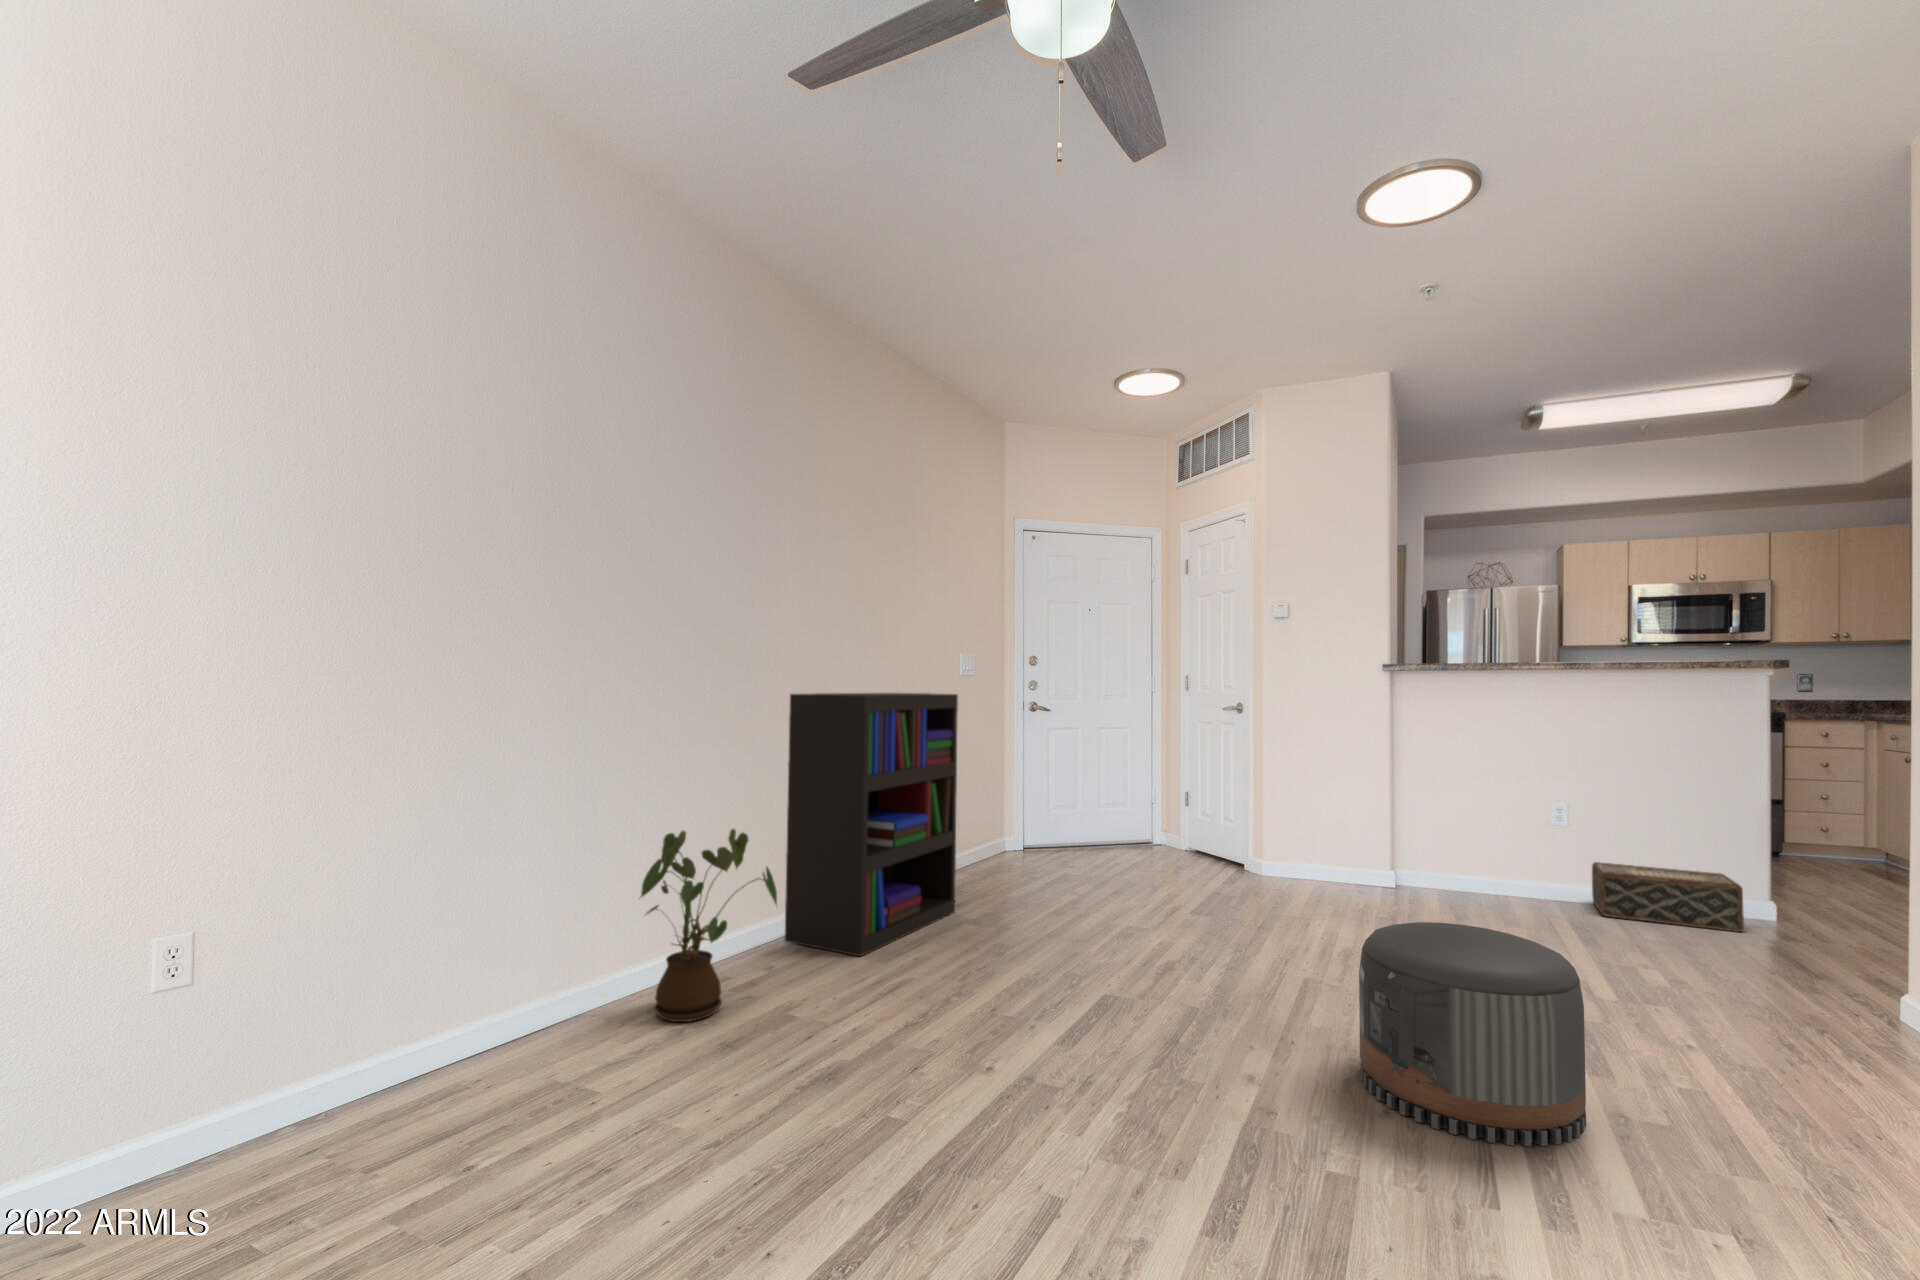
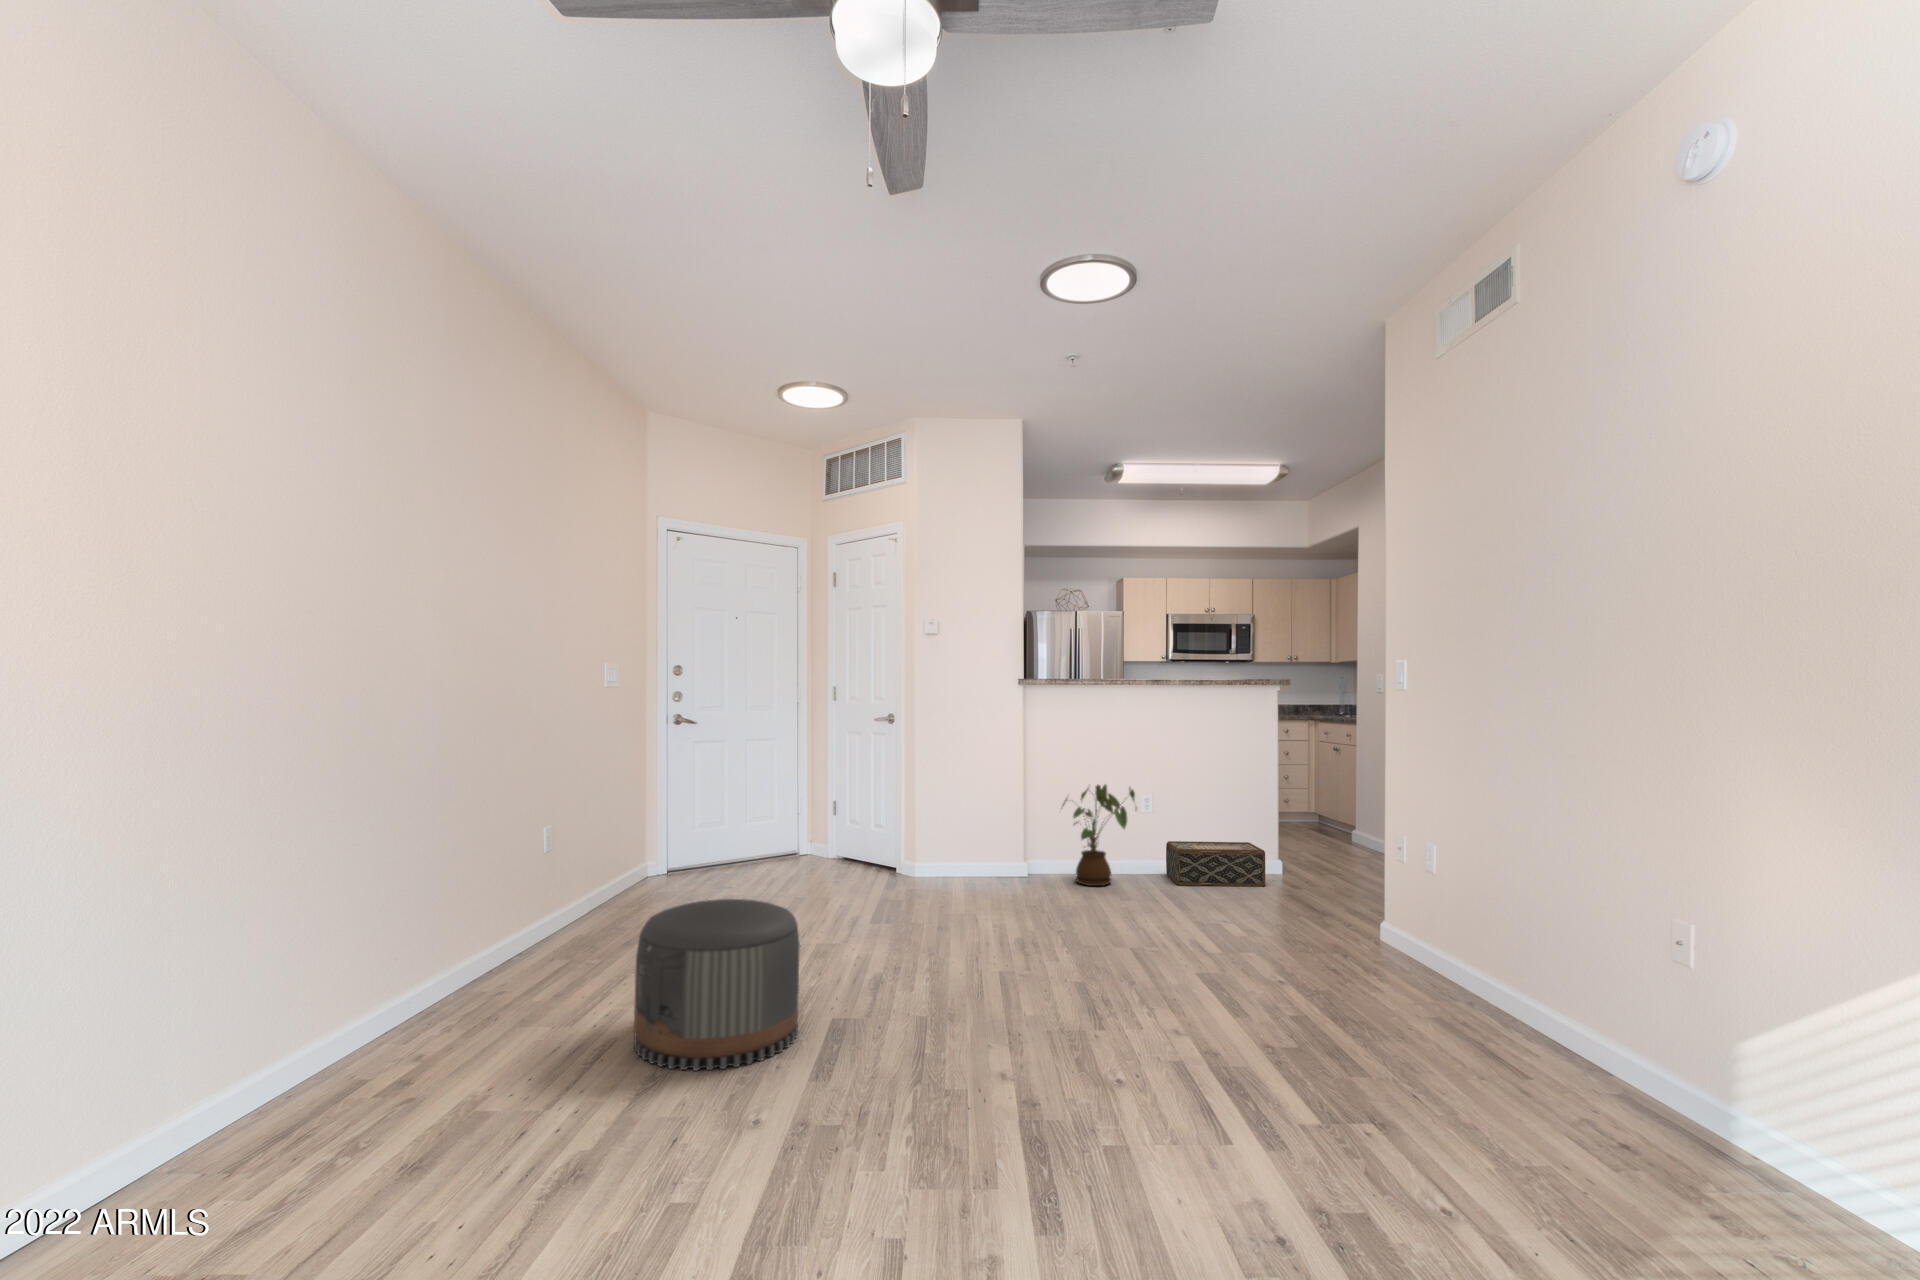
bookshelf: present [785,693,958,956] -> none [419,712,630,1029]
house plant: present [641,829,777,1022] -> present [1063,785,1137,886]
pouf: present [1359,922,1586,1146] -> present [634,899,800,1071]

